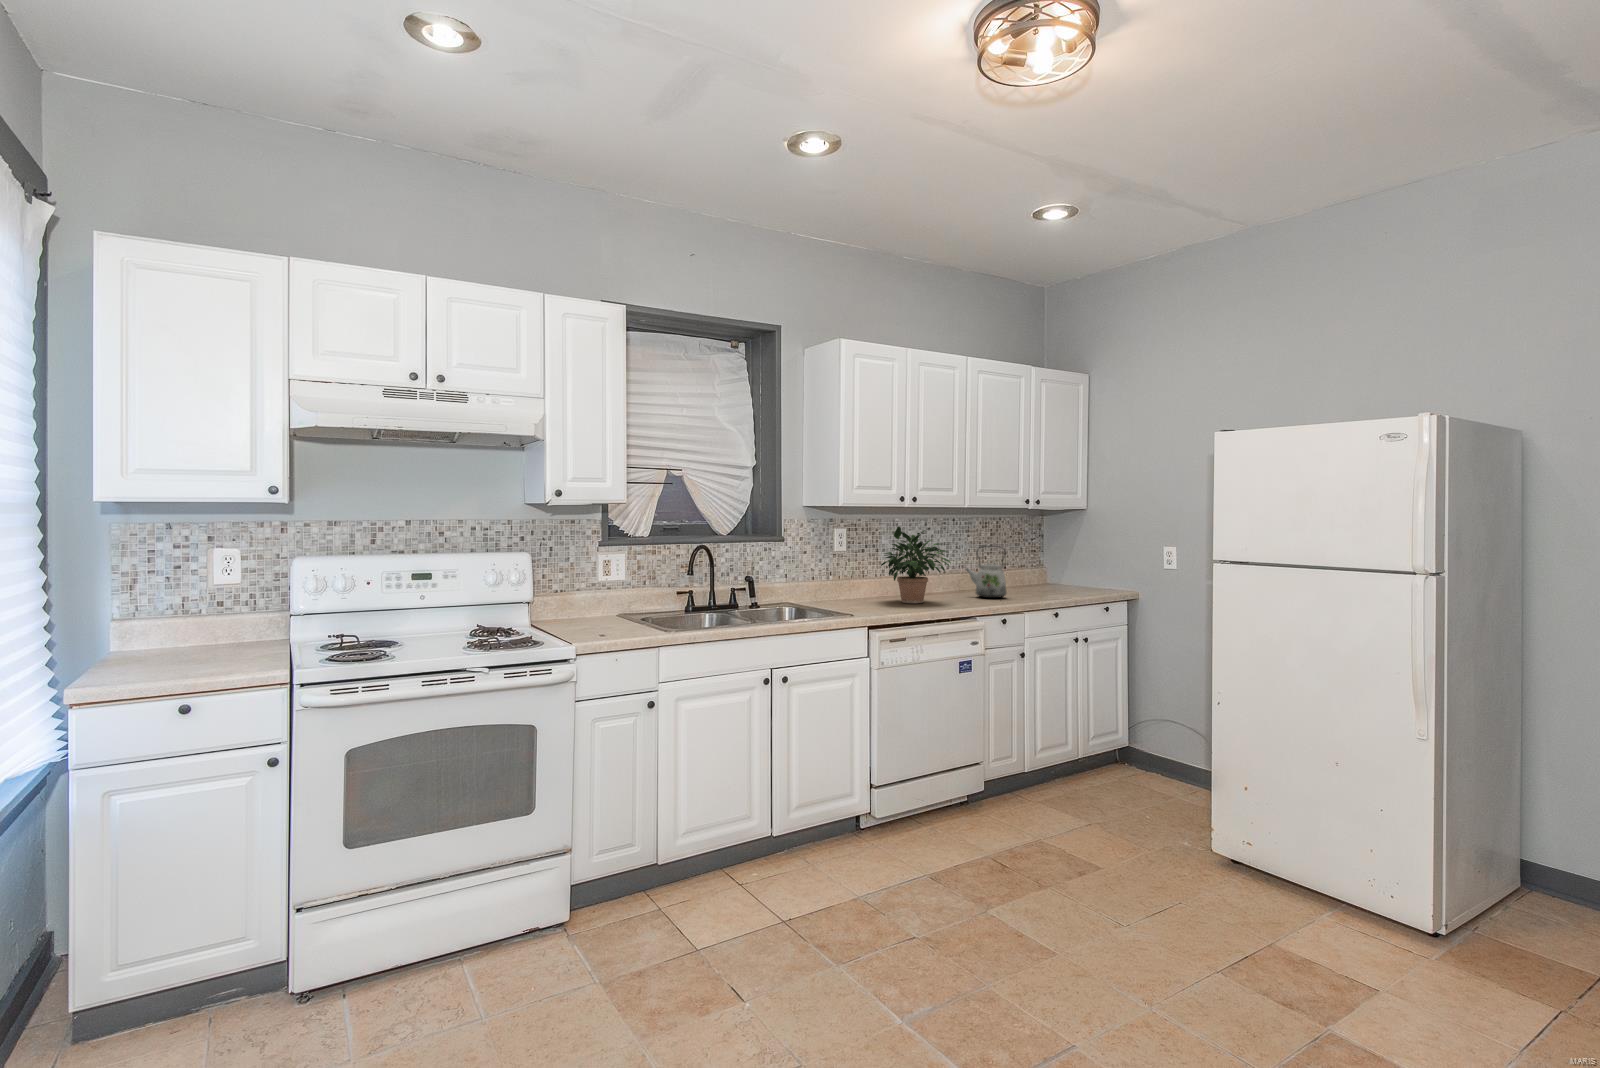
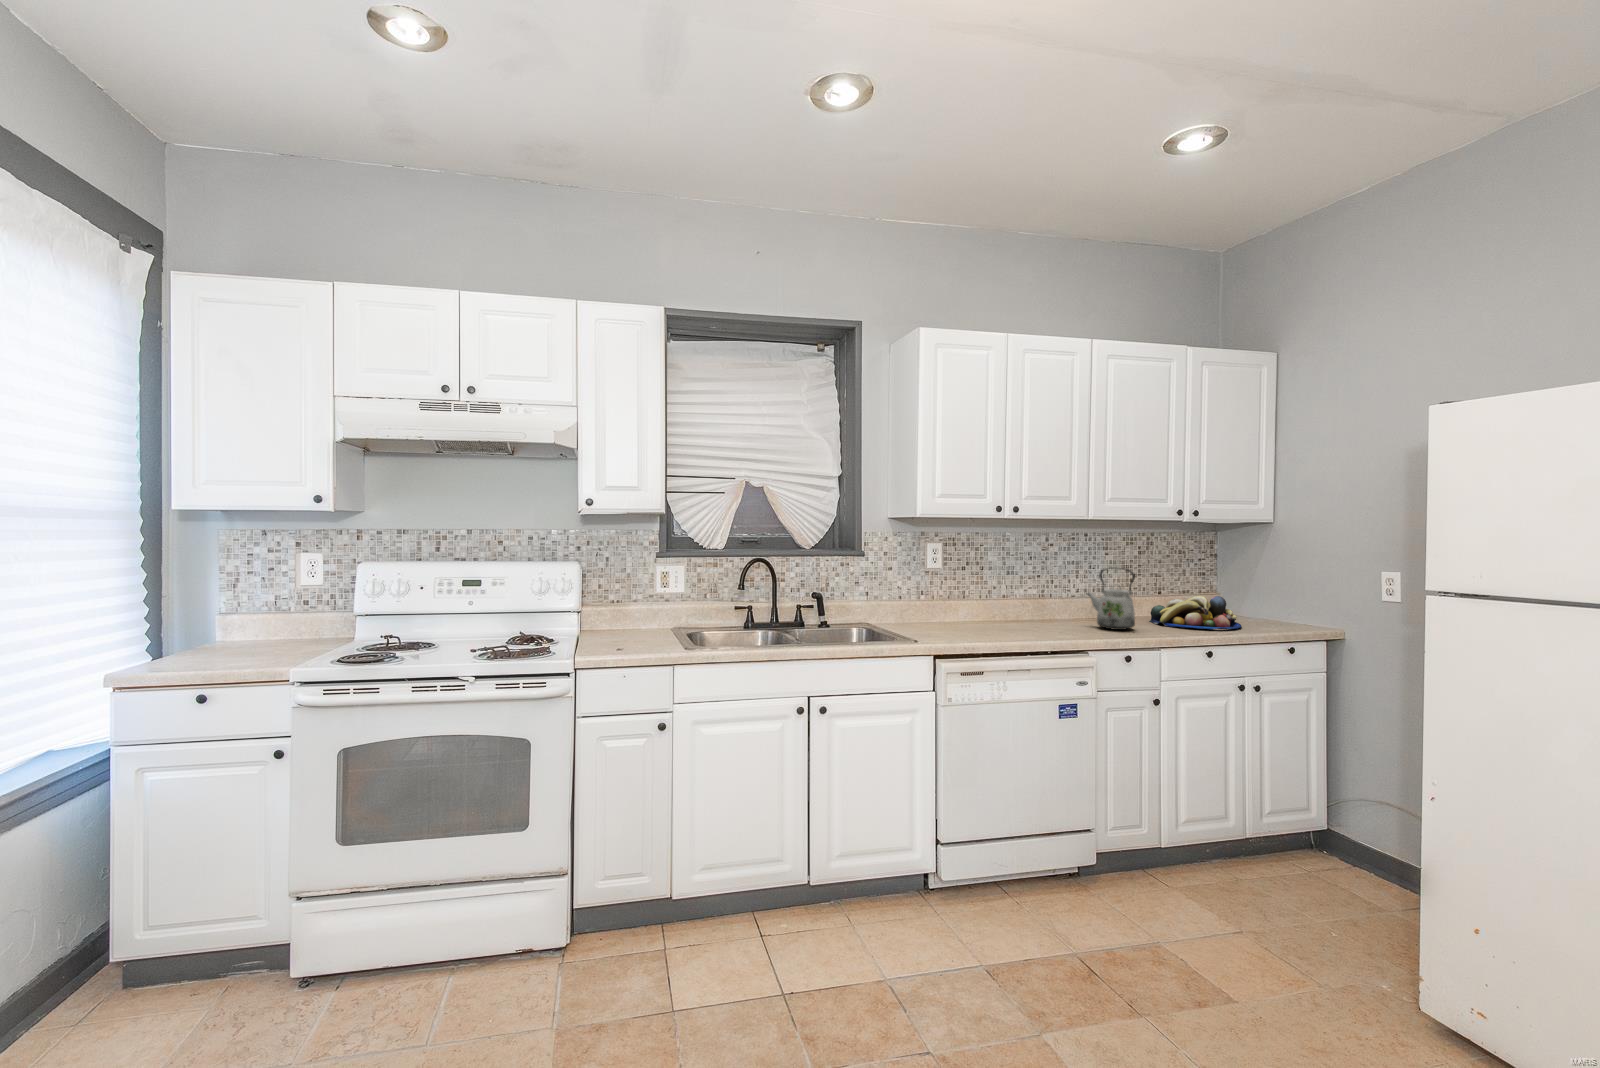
potted plant: present [881,527,951,603] -> none [974,543,1057,631]
fruit bowl: none [1006,568,1078,594] -> present [1150,596,1242,629]

